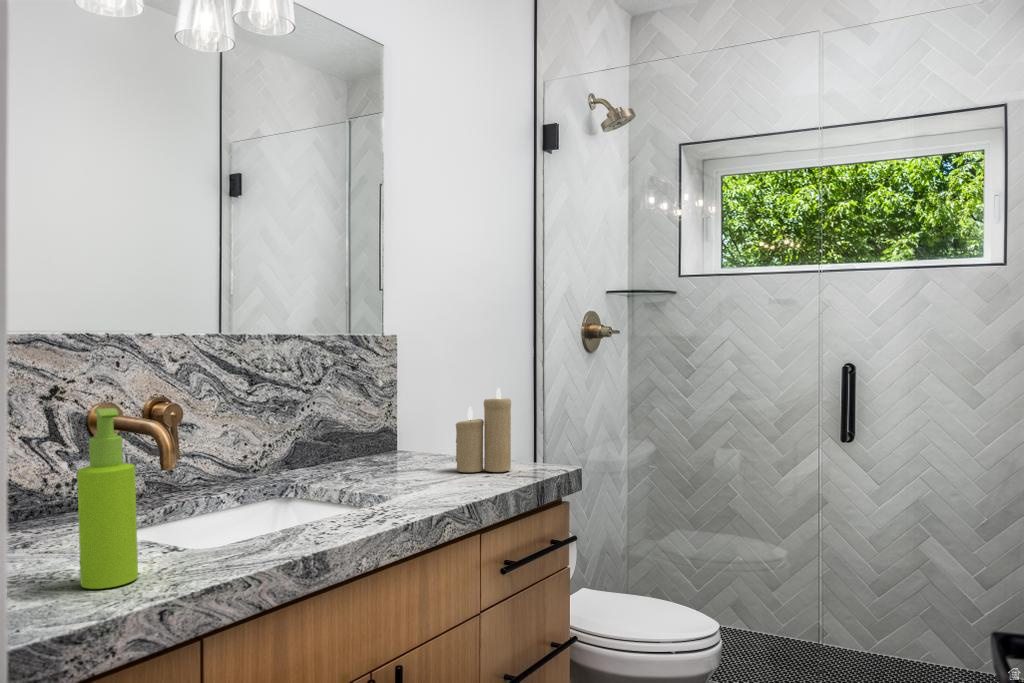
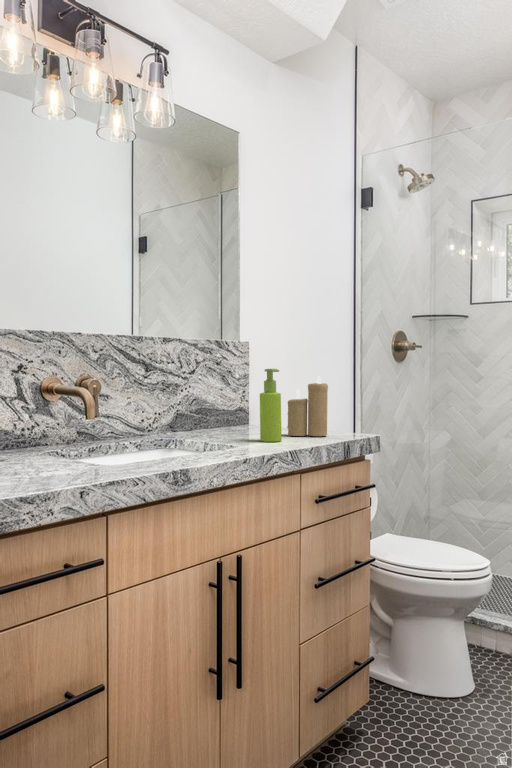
soap dispenser: present [77,408,138,589] -> present [260,369,282,442]

